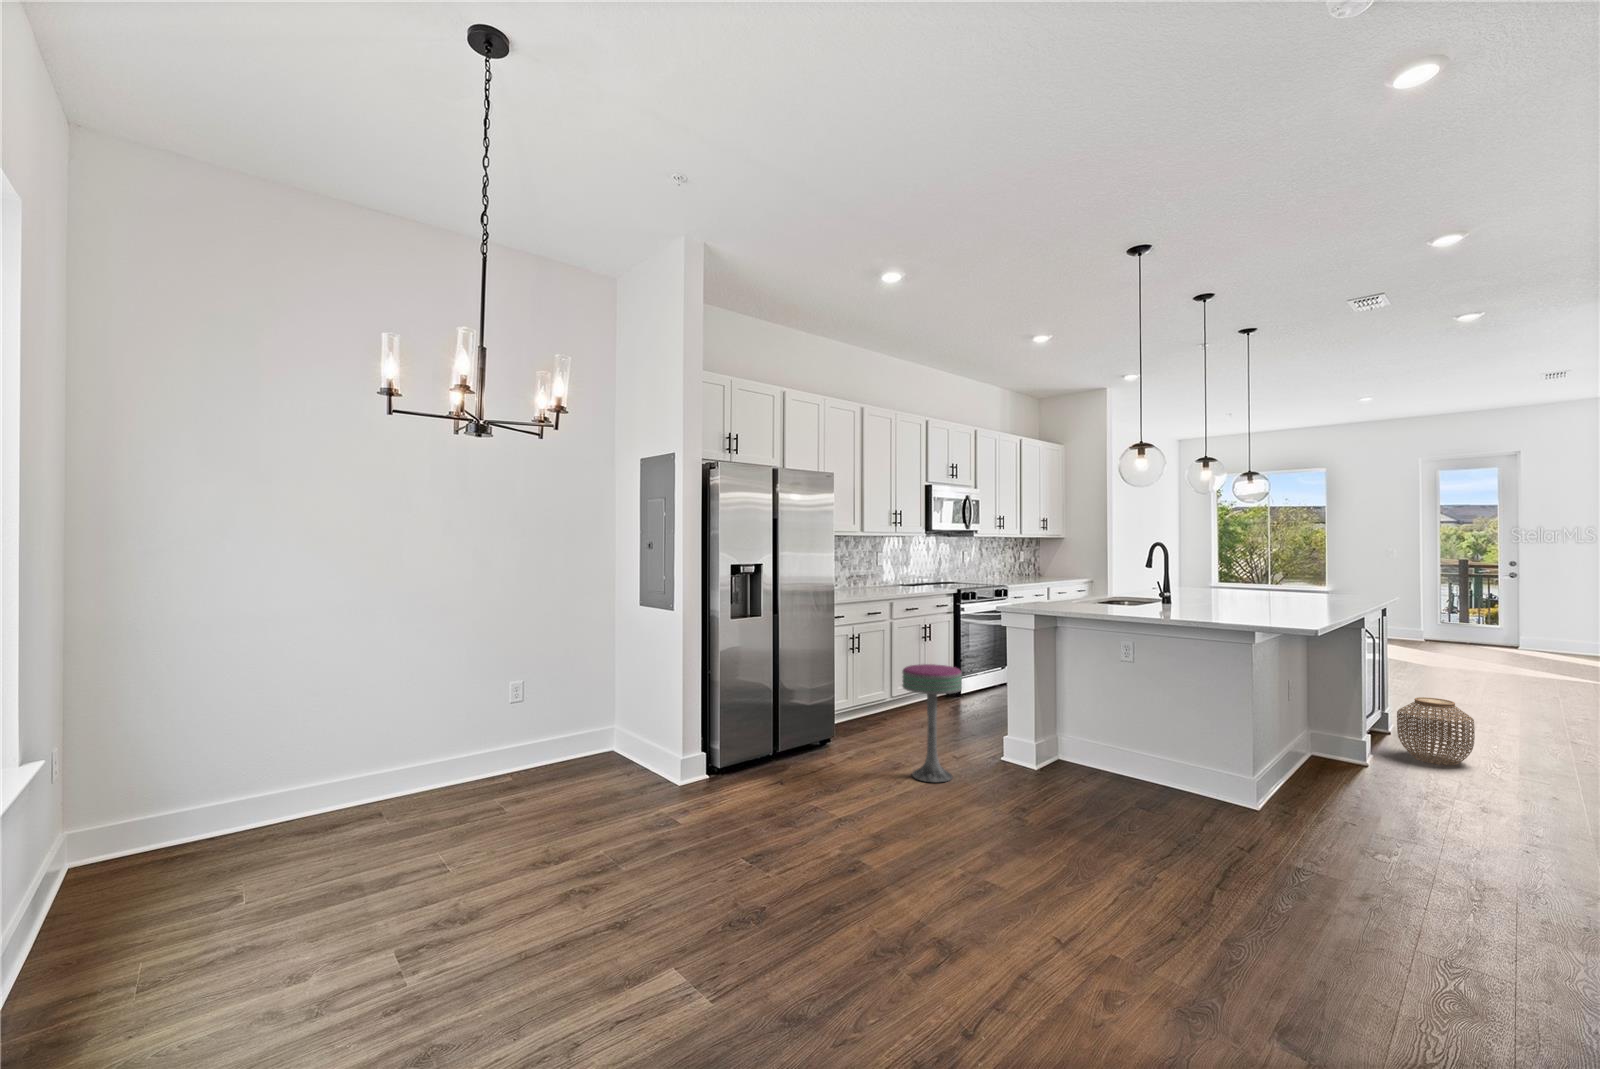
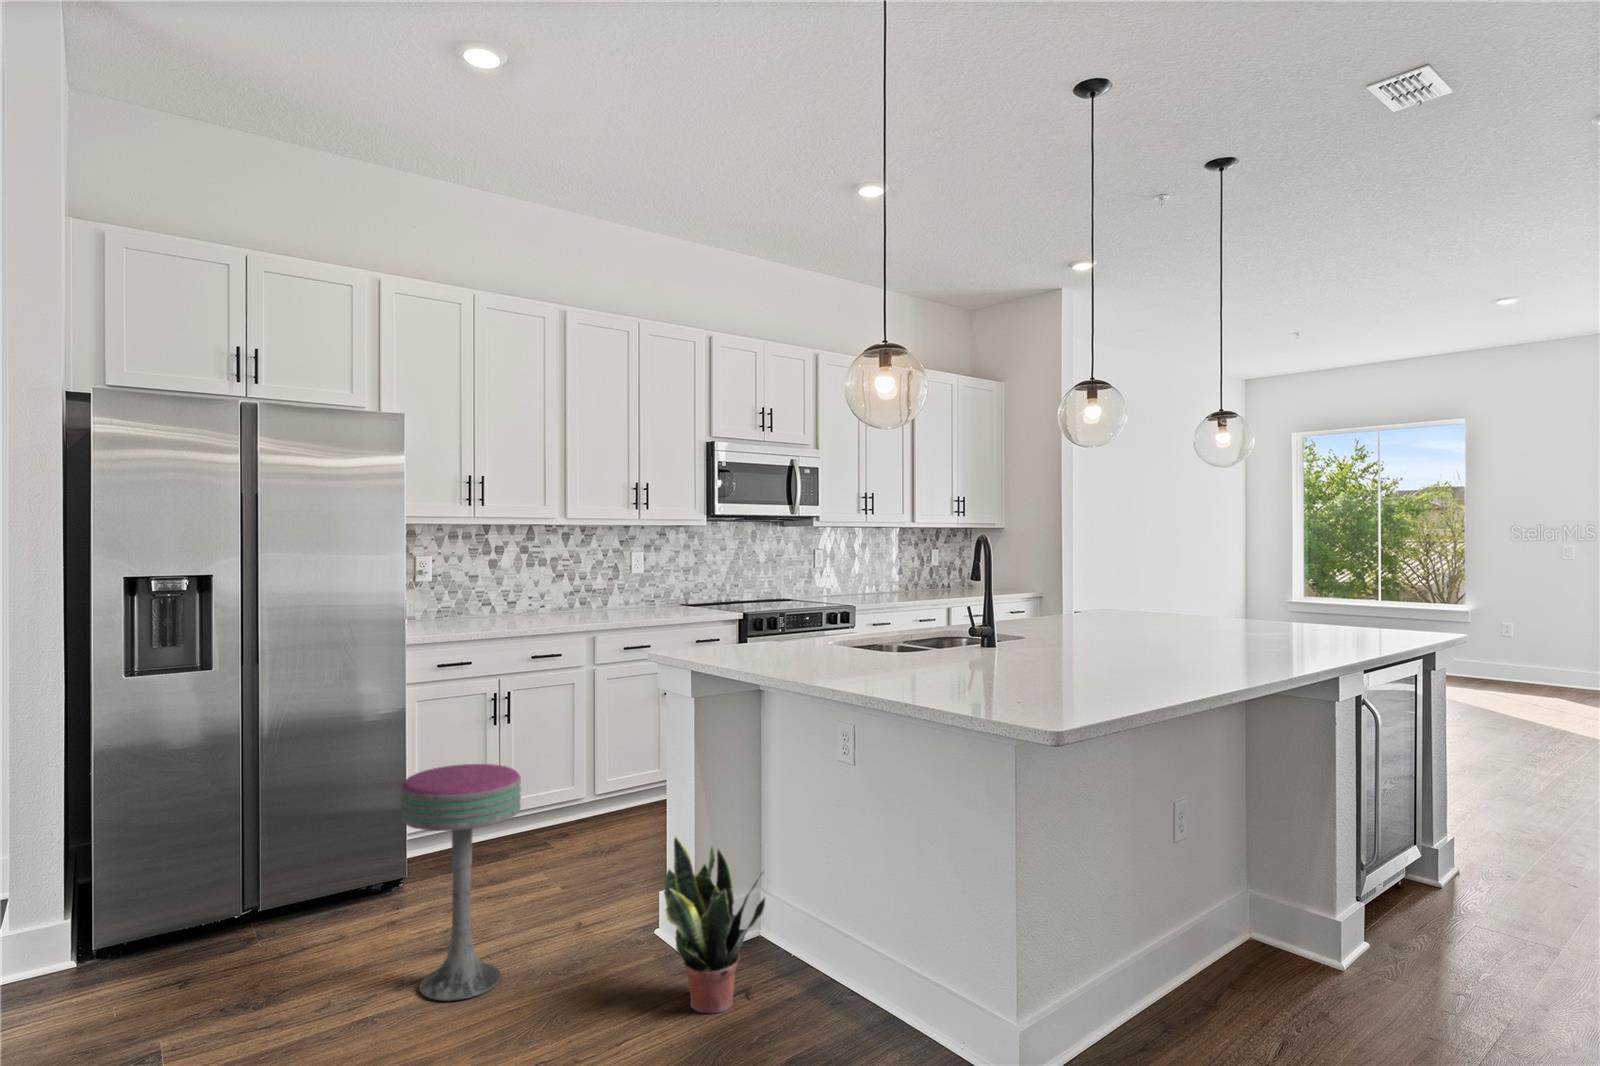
potted plant: none [1040,696,1100,784] -> present [664,837,765,1013]
woven basket: present [1397,697,1475,766] -> none [1416,840,1559,983]

